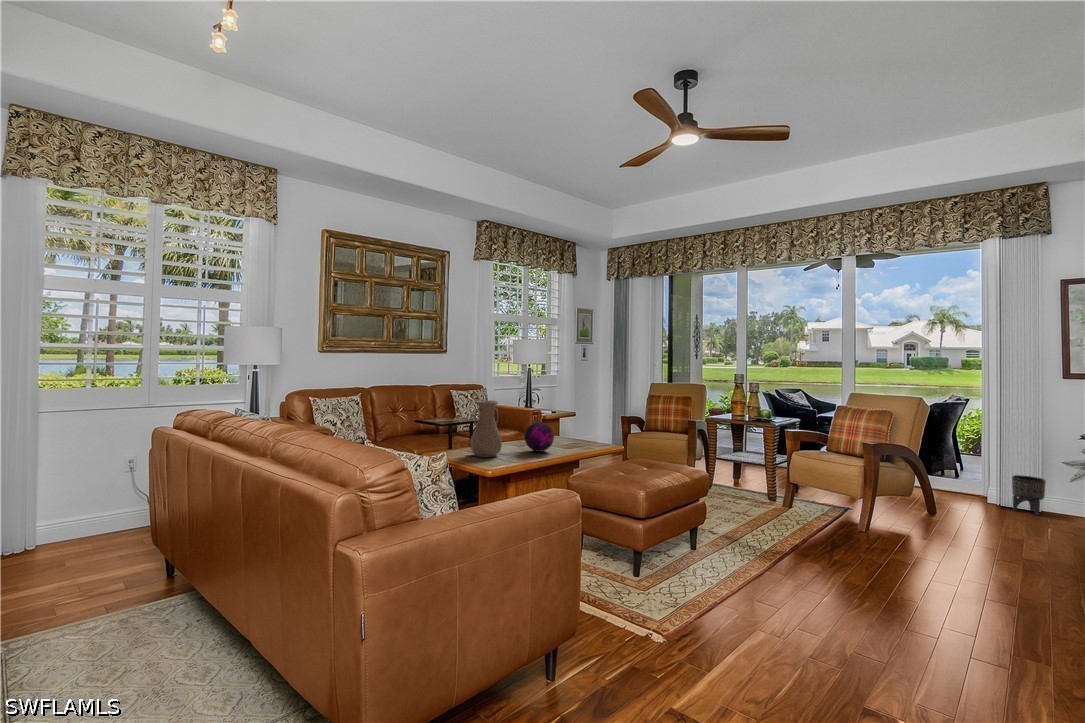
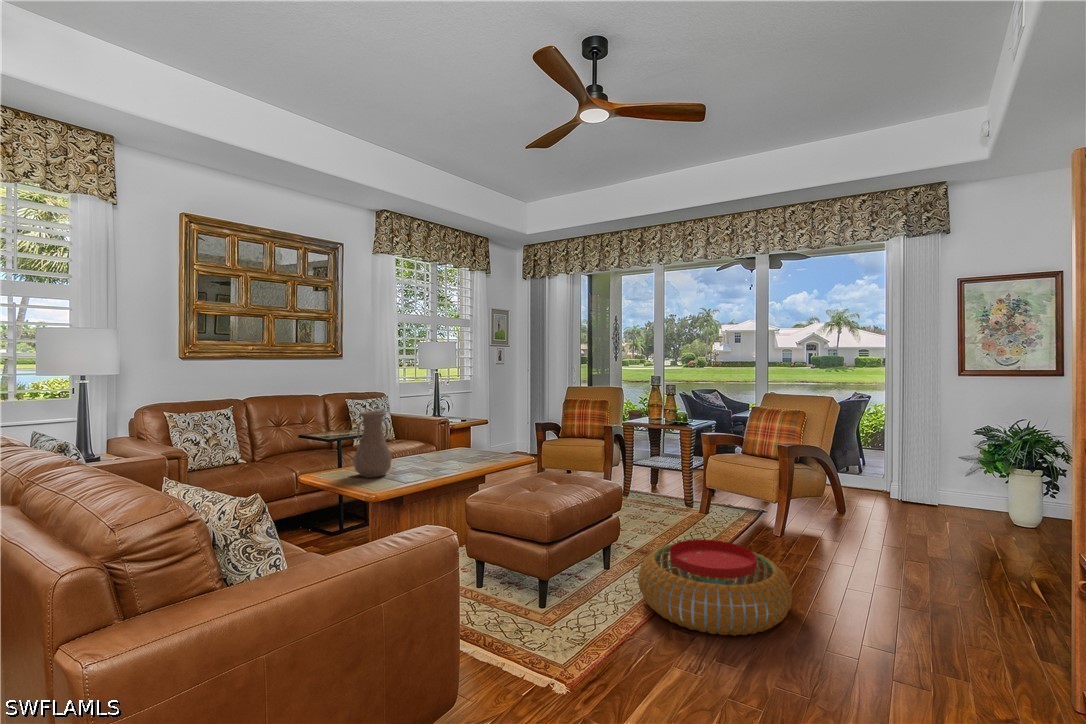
decorative orb: present [524,422,554,452] -> none [419,434,453,468]
planter: present [1012,475,1046,515] -> none [916,472,947,511]
pouf: none [725,525,874,611] -> present [638,539,792,635]

